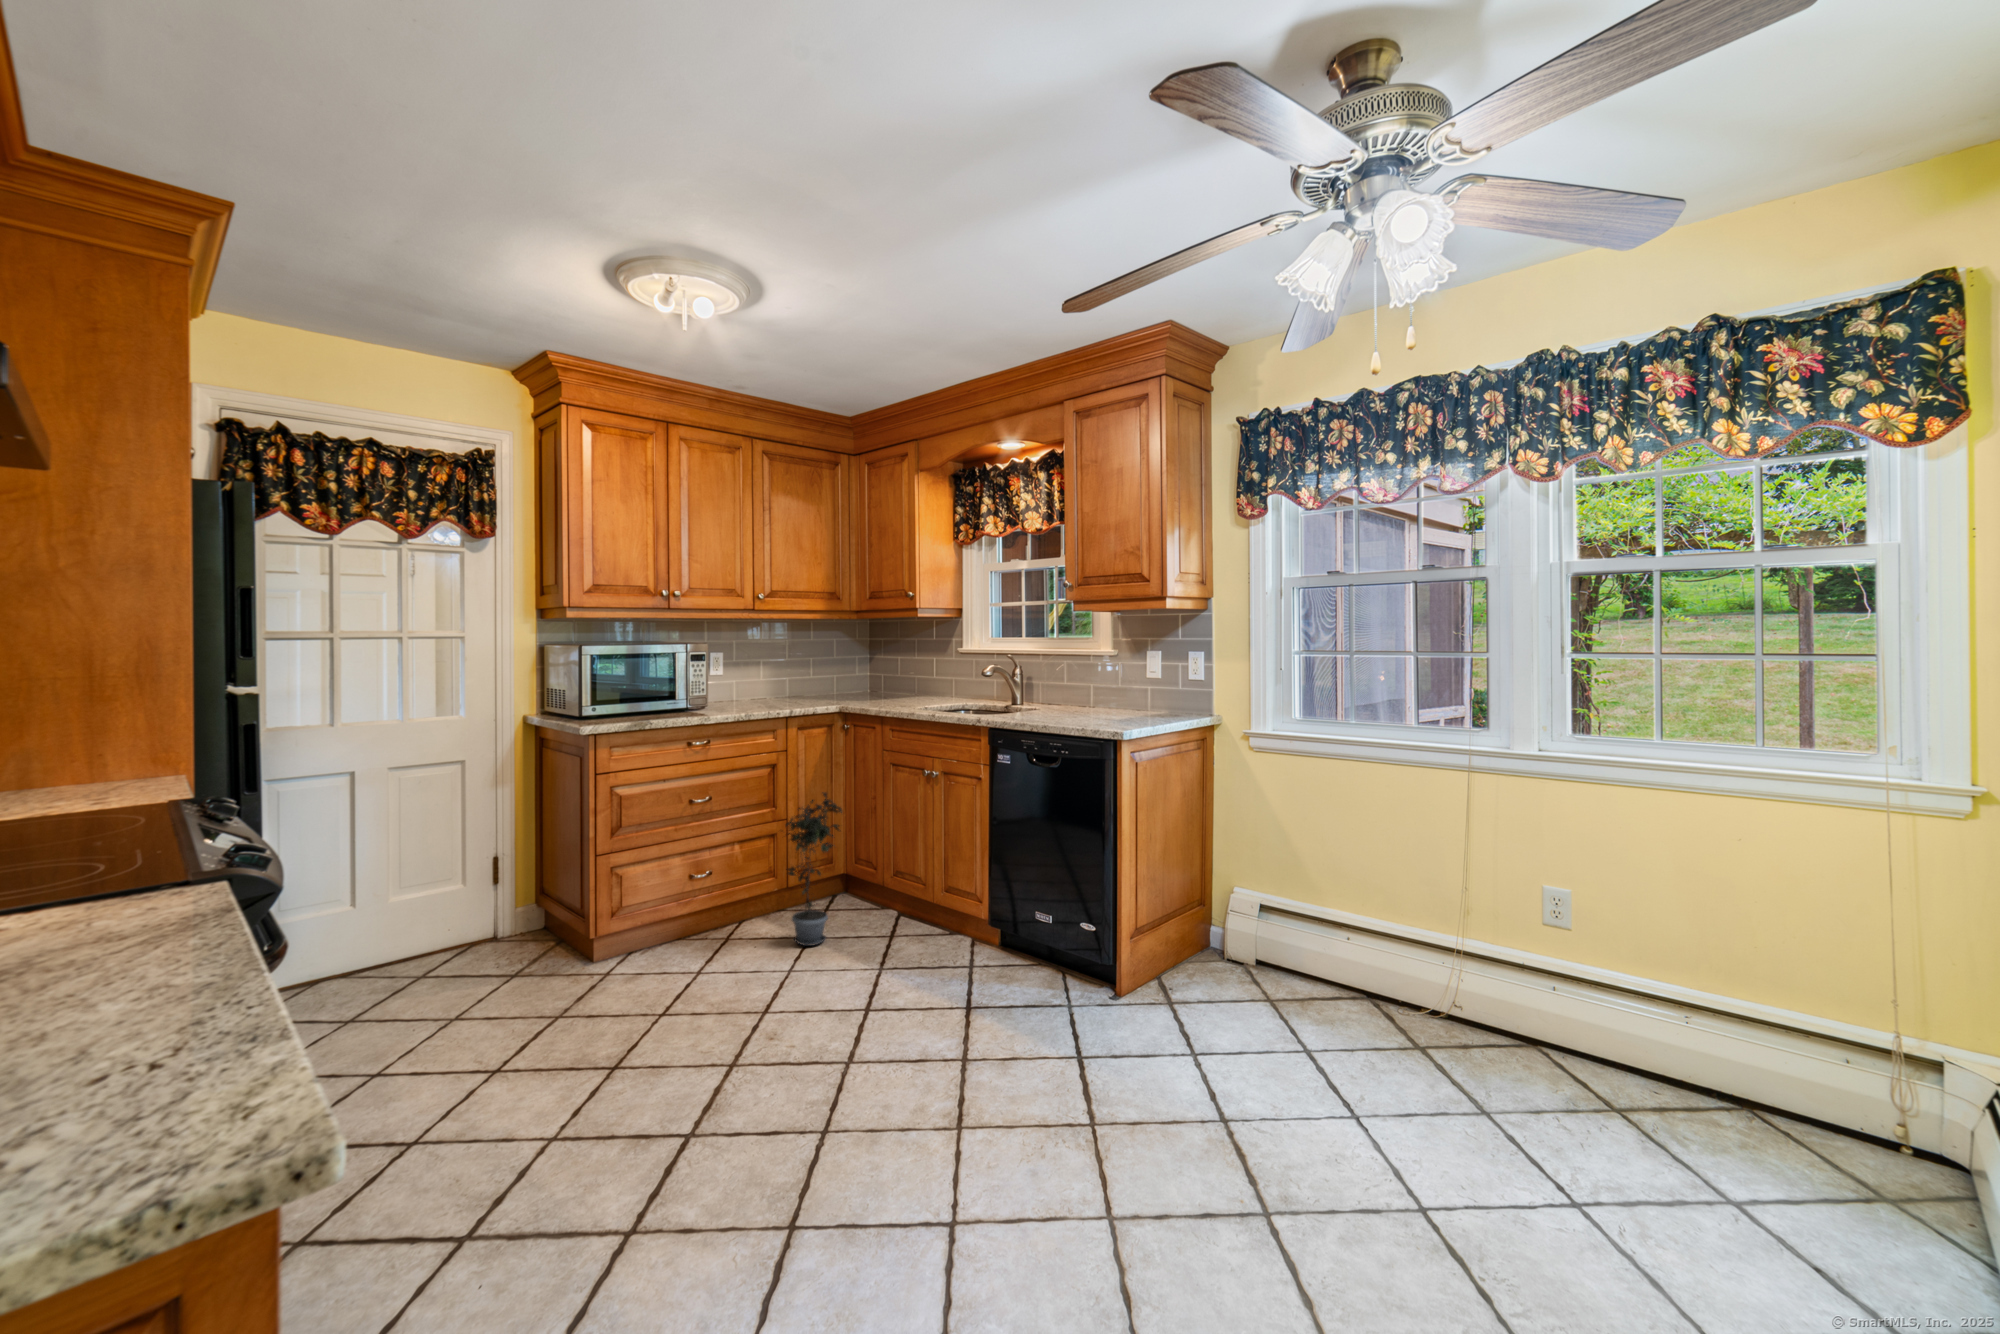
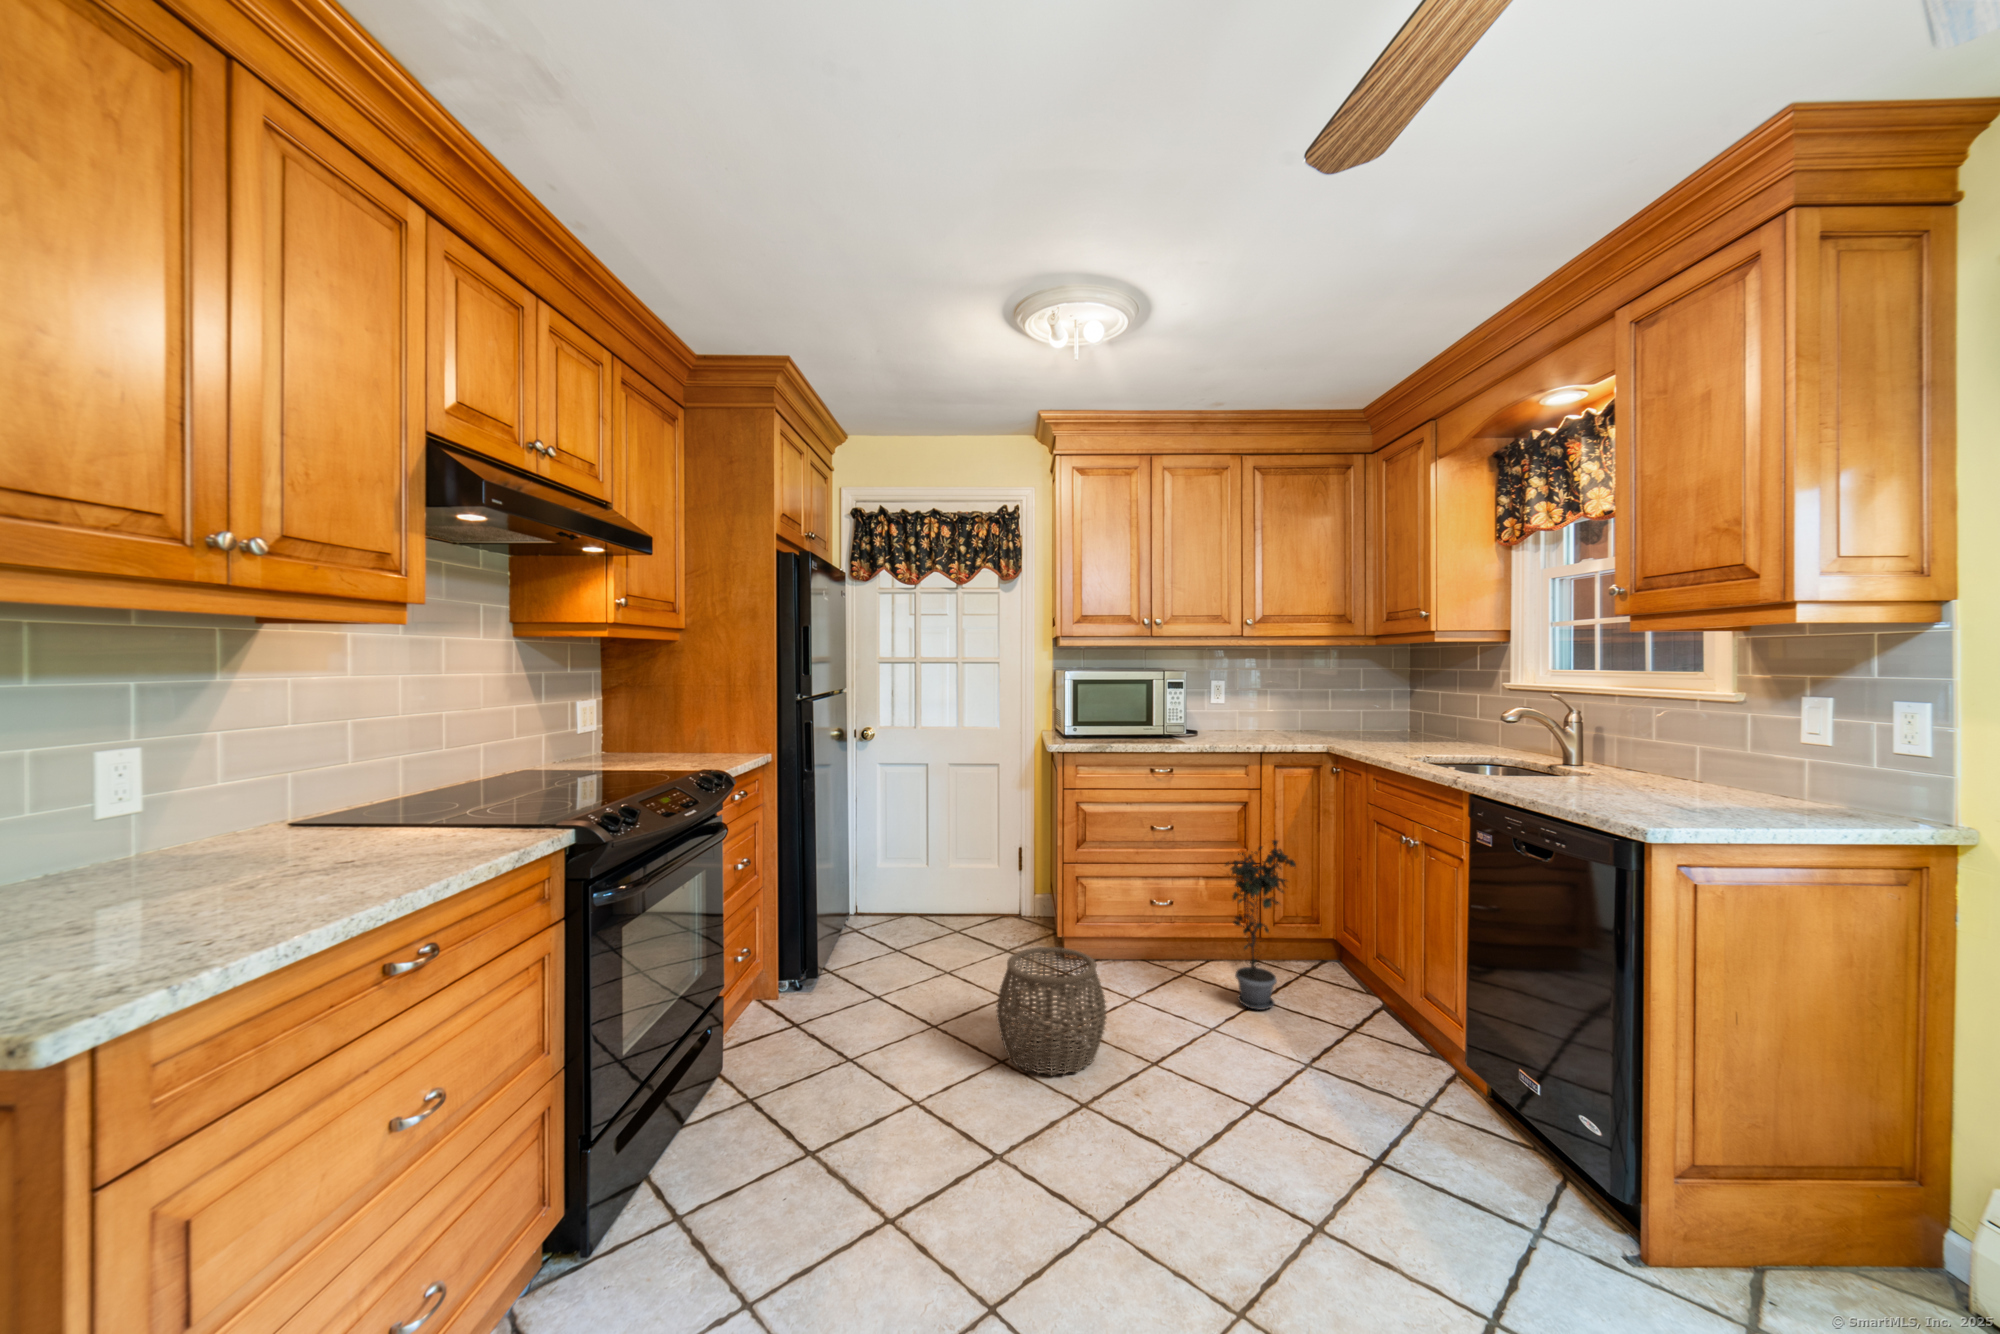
woven basket: none [602,927,723,1056] -> present [996,947,1107,1075]

